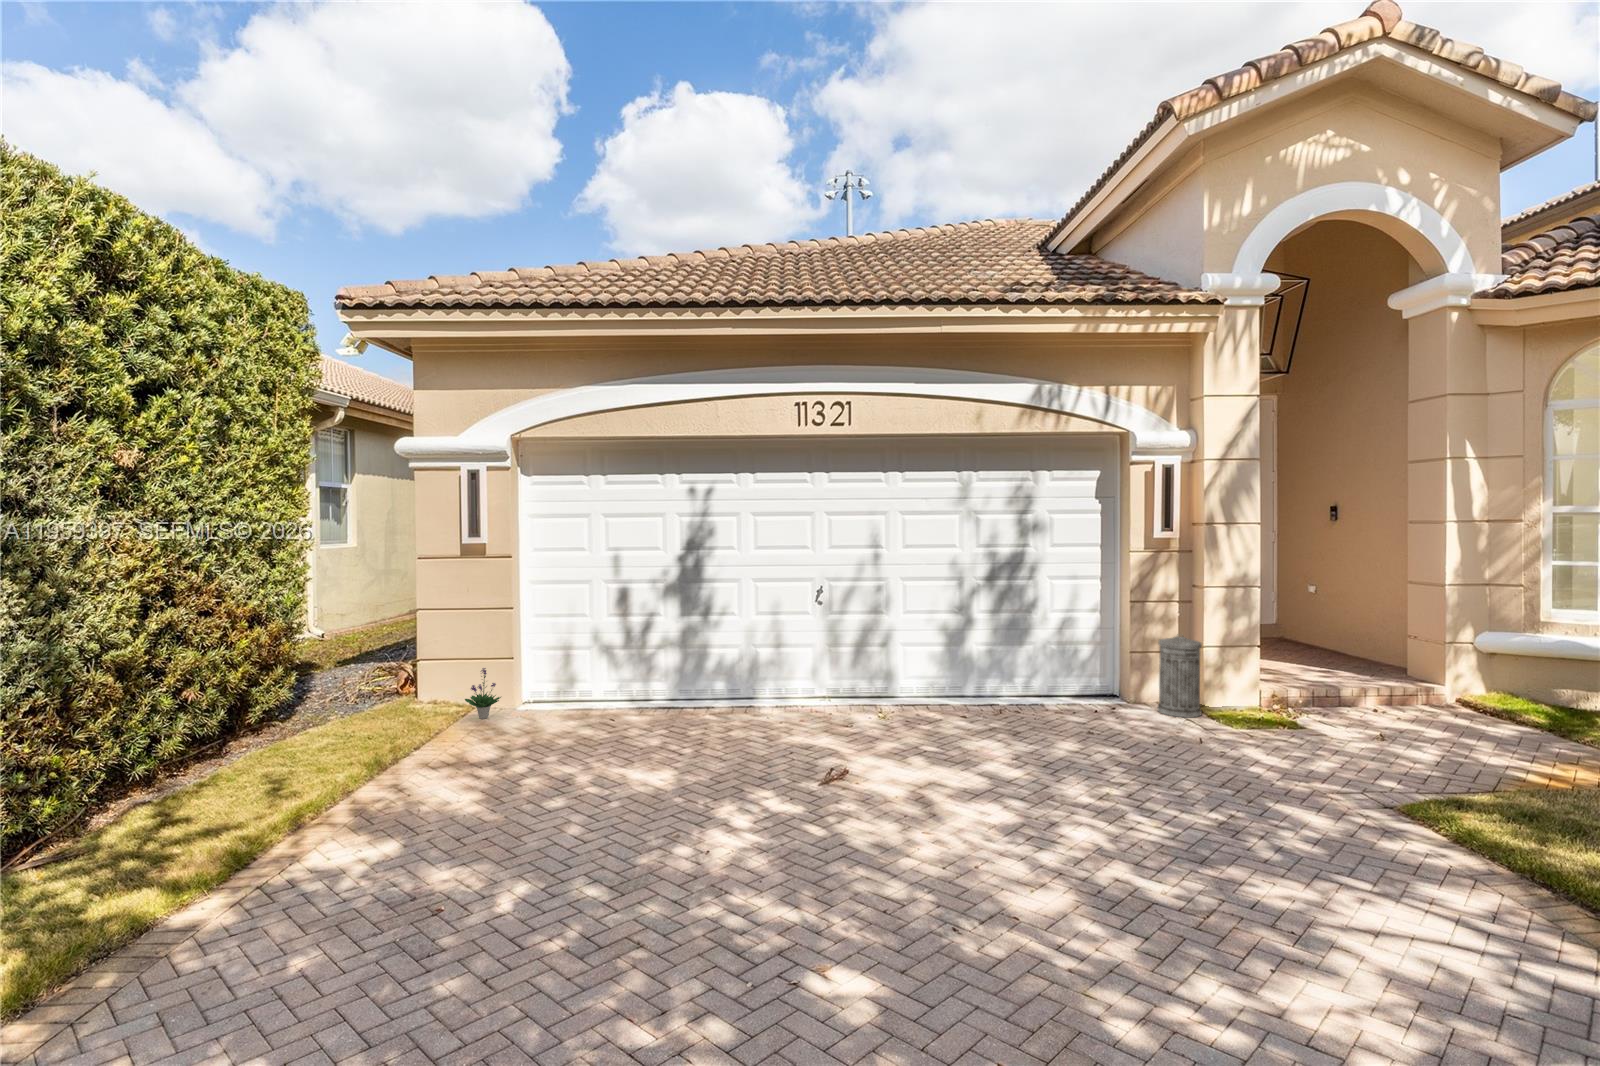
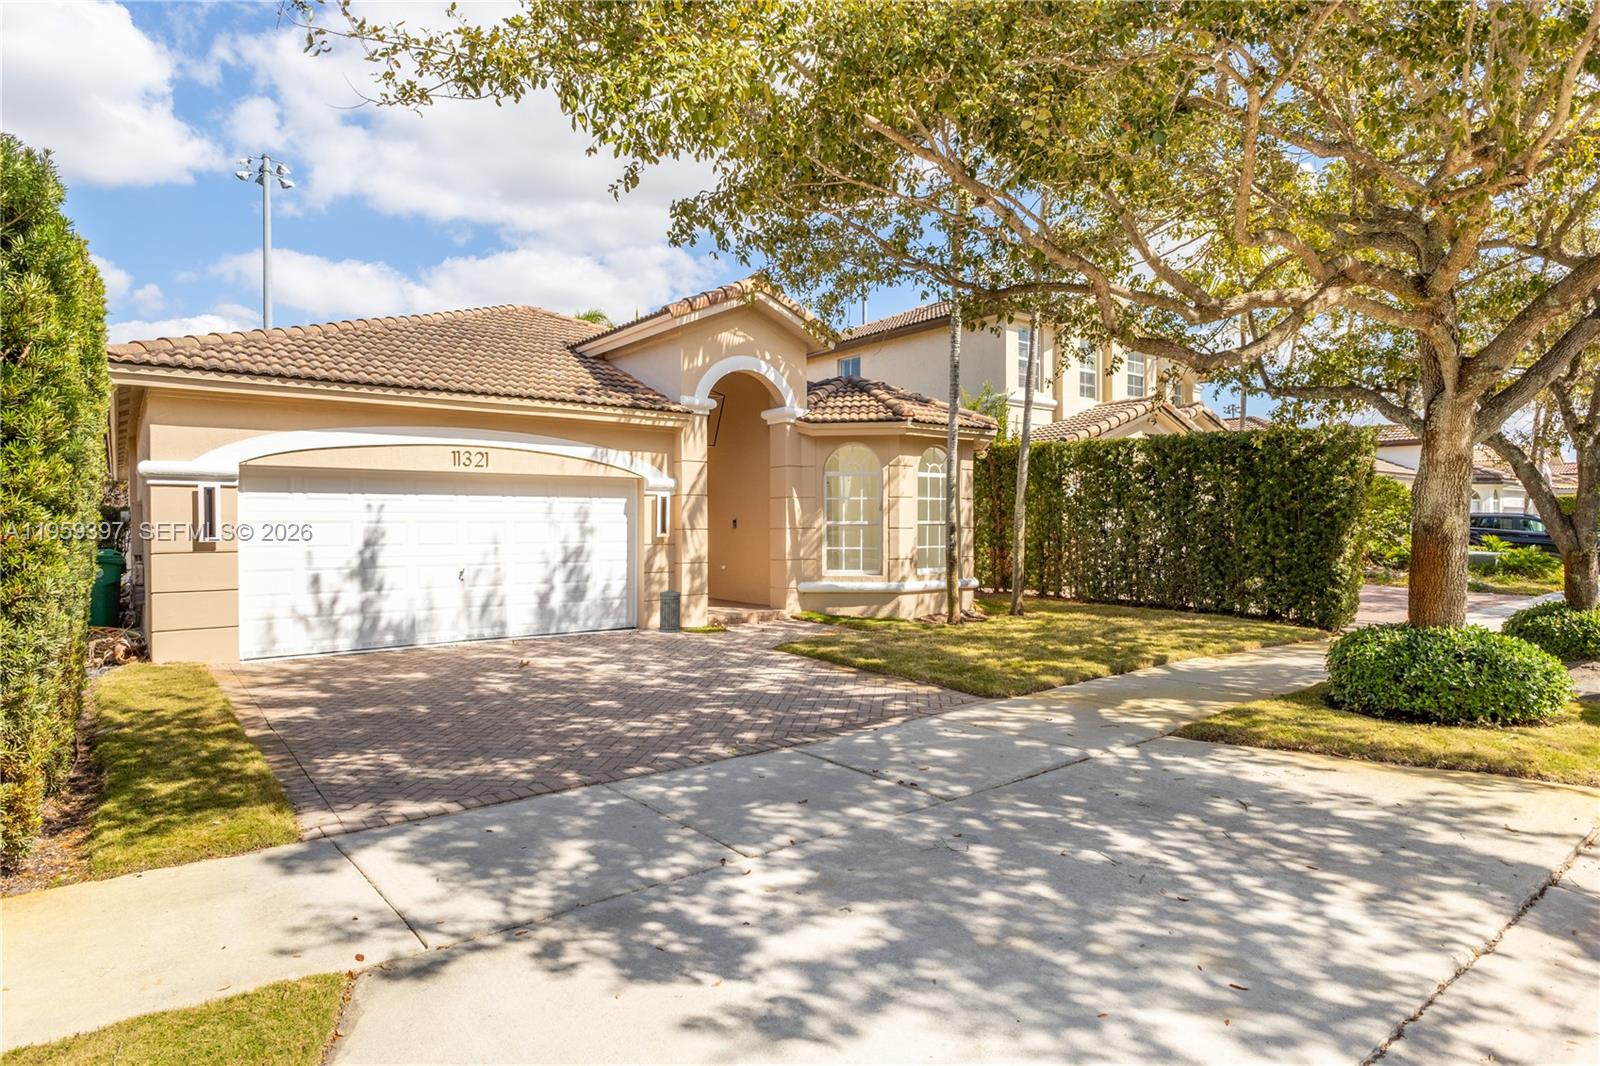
potted plant: present [465,668,501,719] -> none [202,634,235,671]

